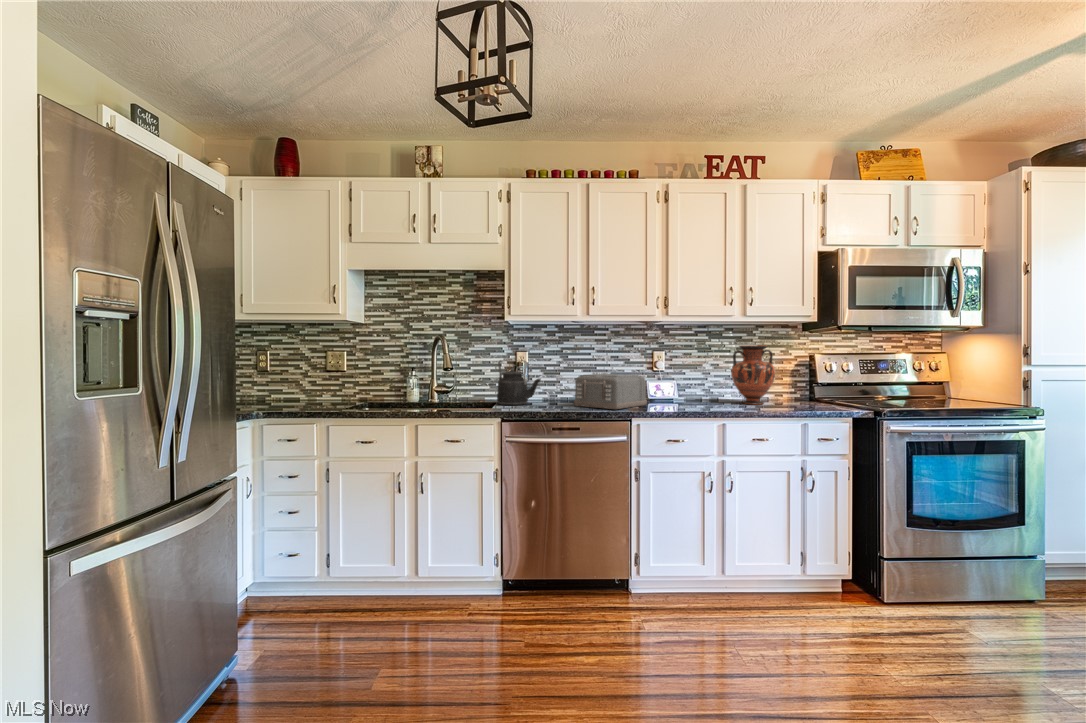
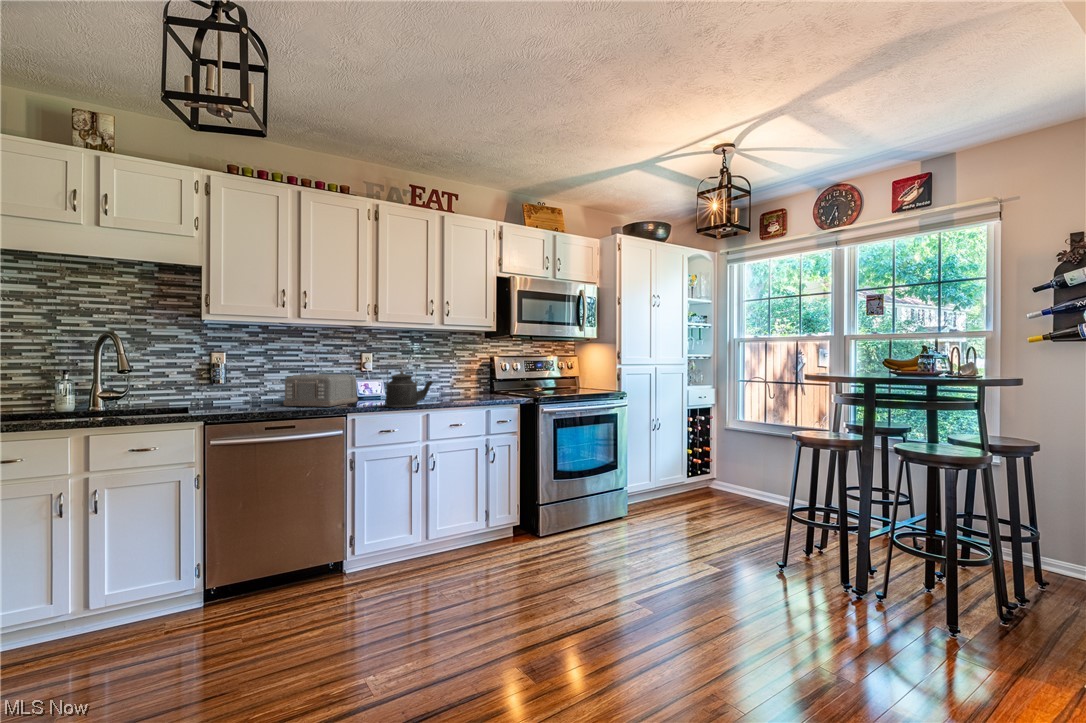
vase: present [731,345,775,404] -> none [431,349,465,398]
kettle: present [497,360,540,405] -> present [386,366,433,408]

